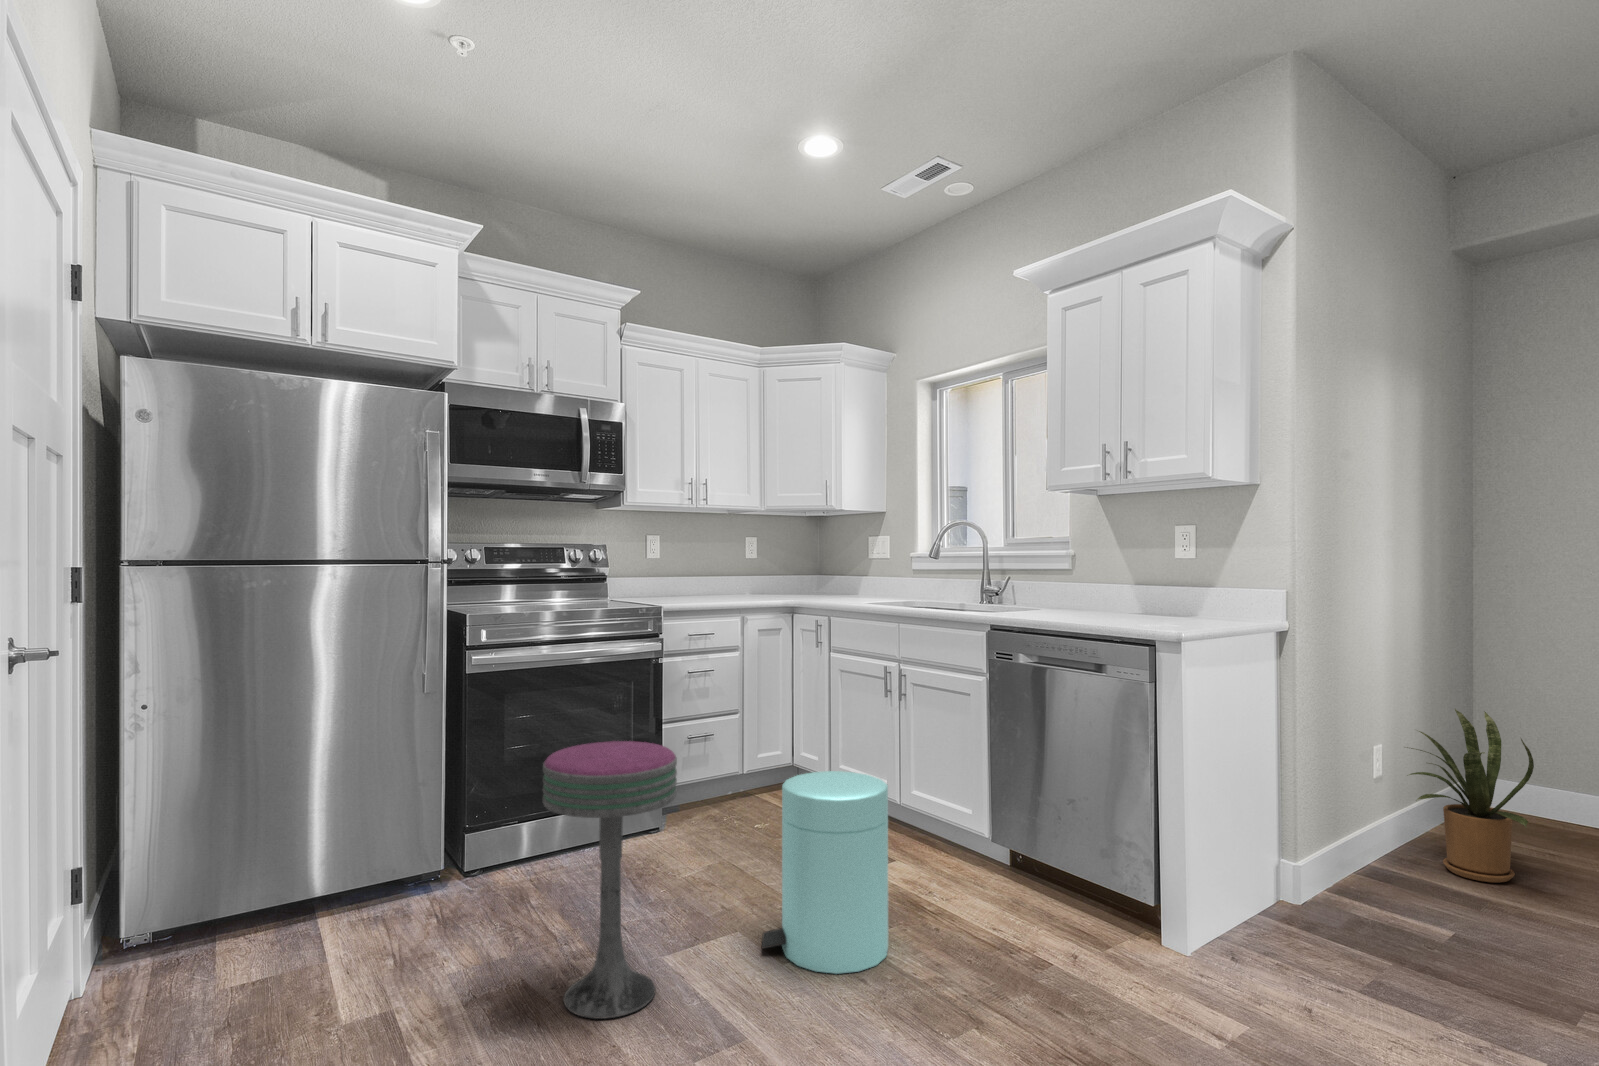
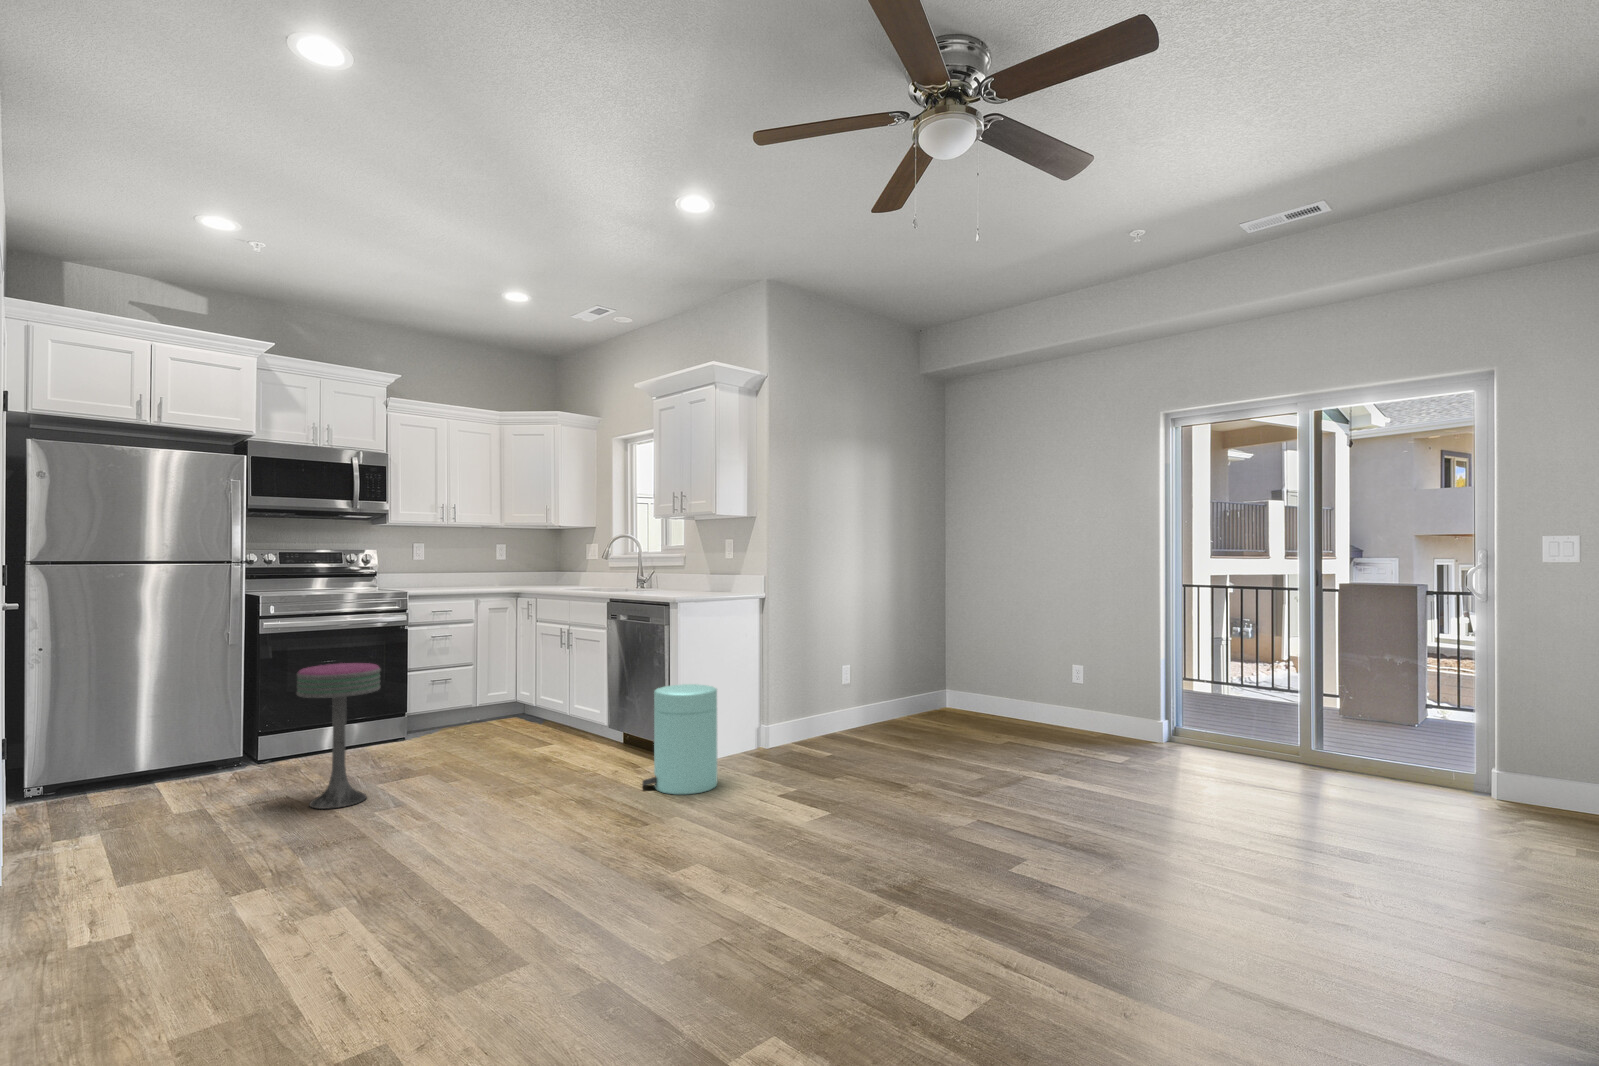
house plant: present [1407,709,1534,883] -> none [851,643,908,737]
trash can: present [762,771,888,974] -> present [642,684,717,794]

